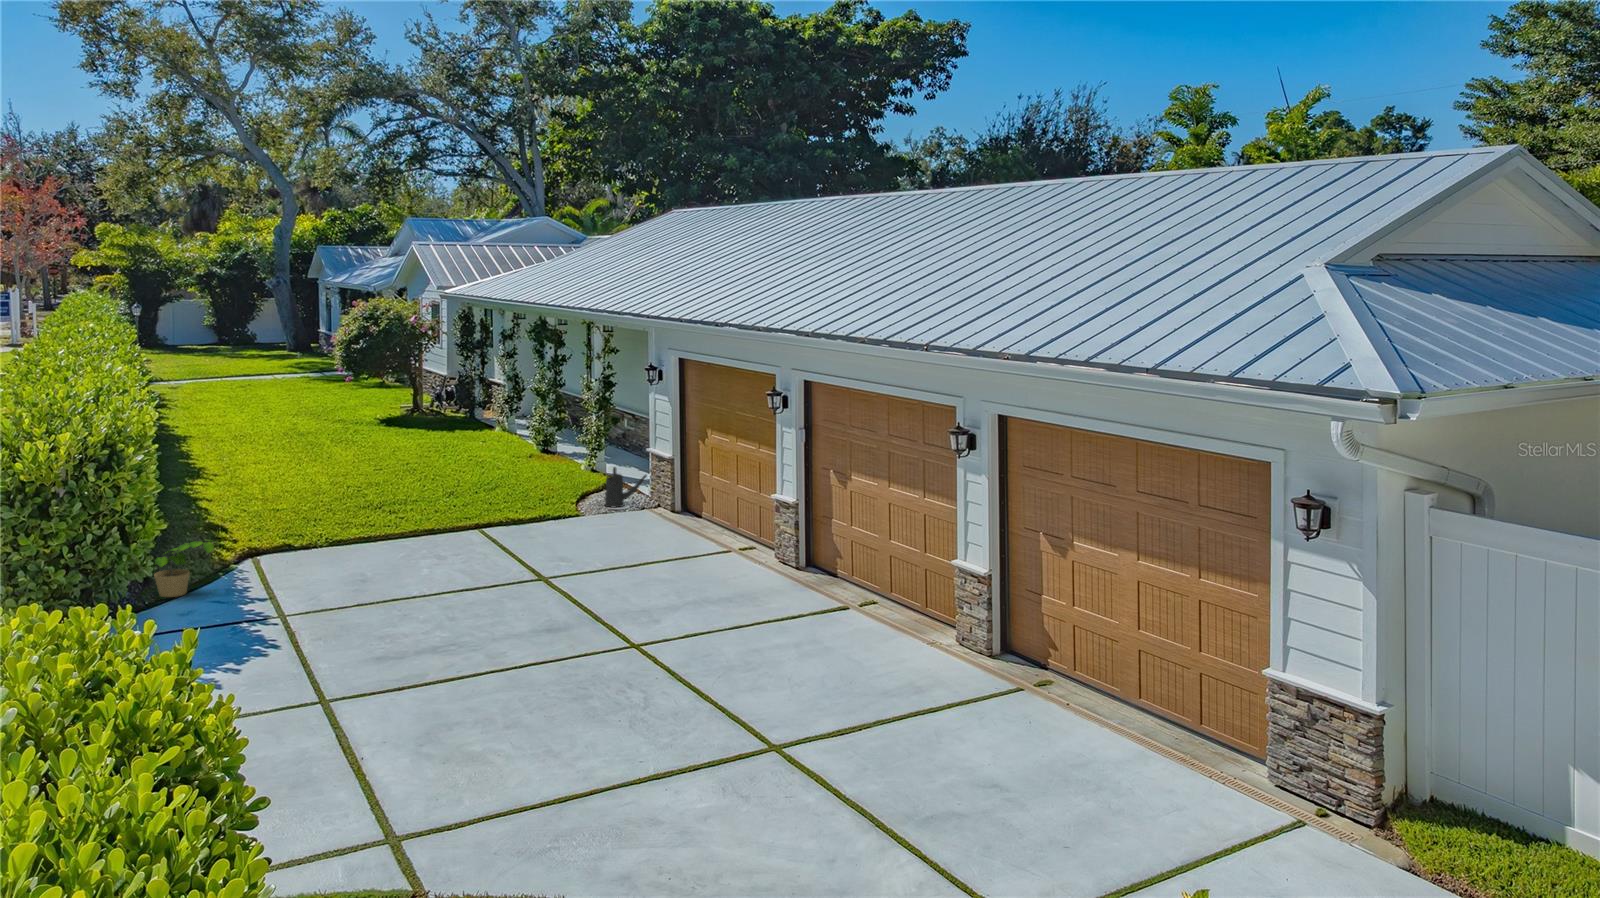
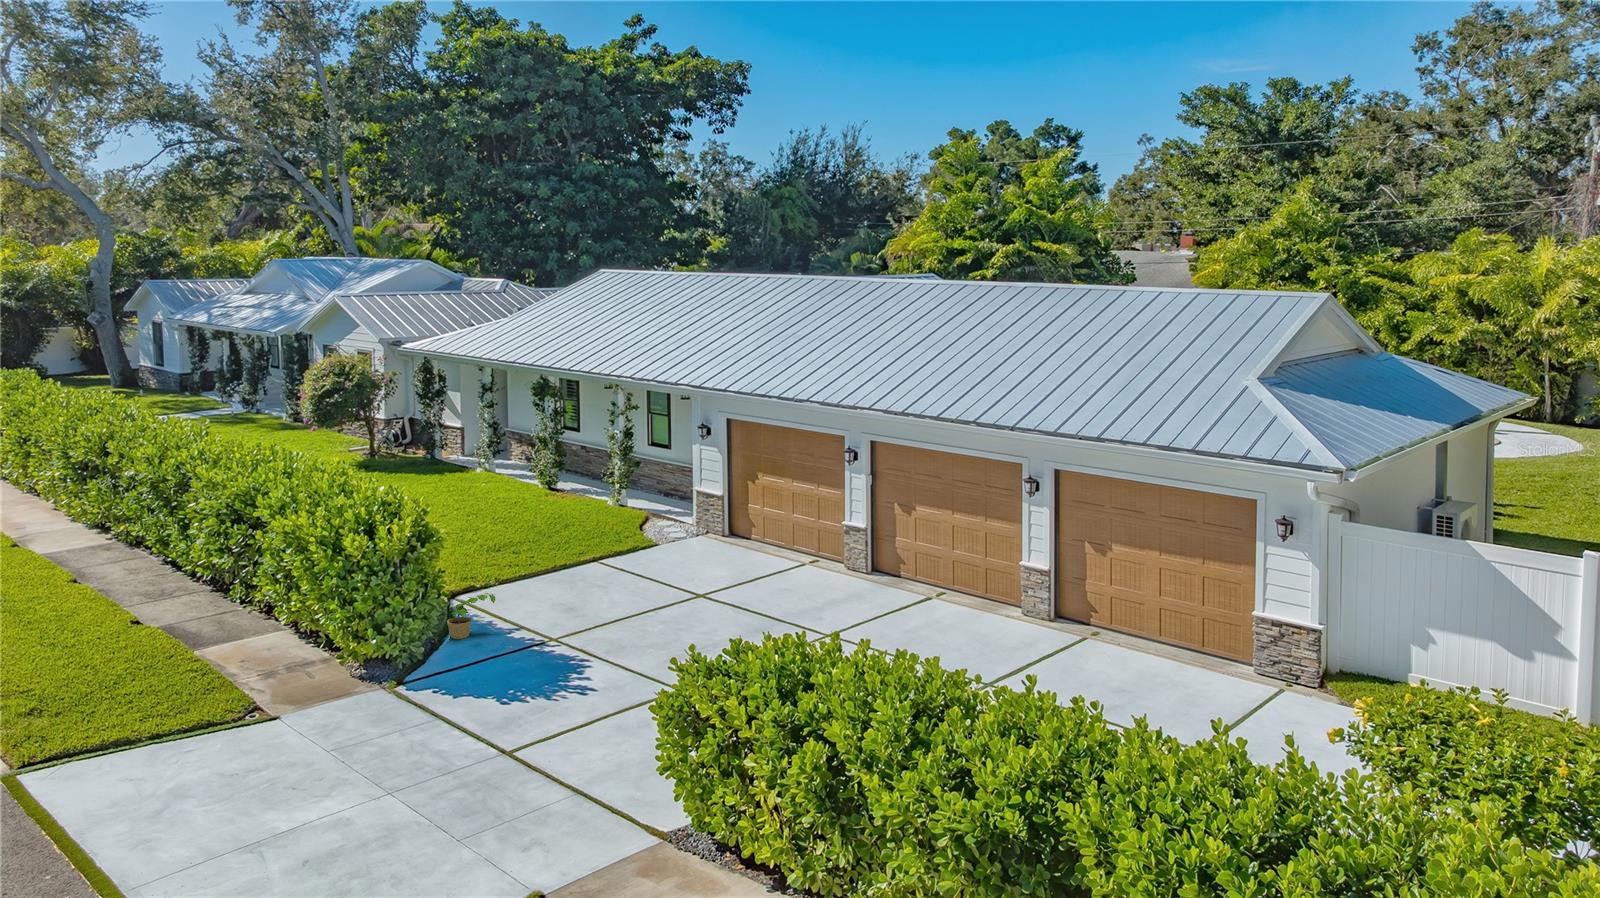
watering can: present [604,467,647,507] -> none [658,504,695,535]

